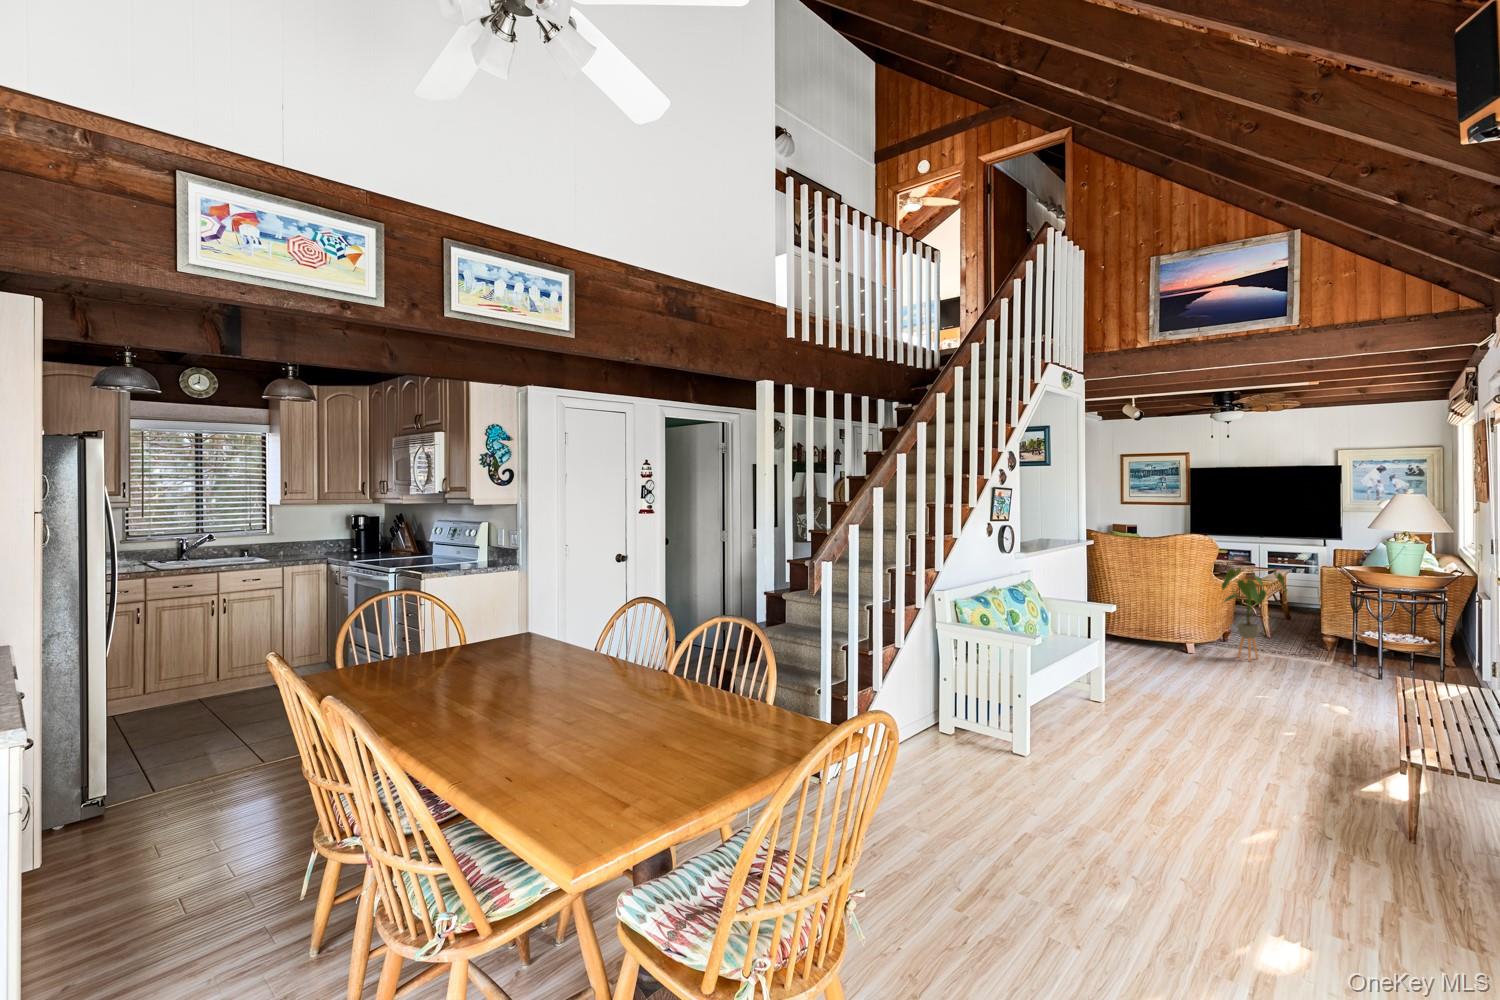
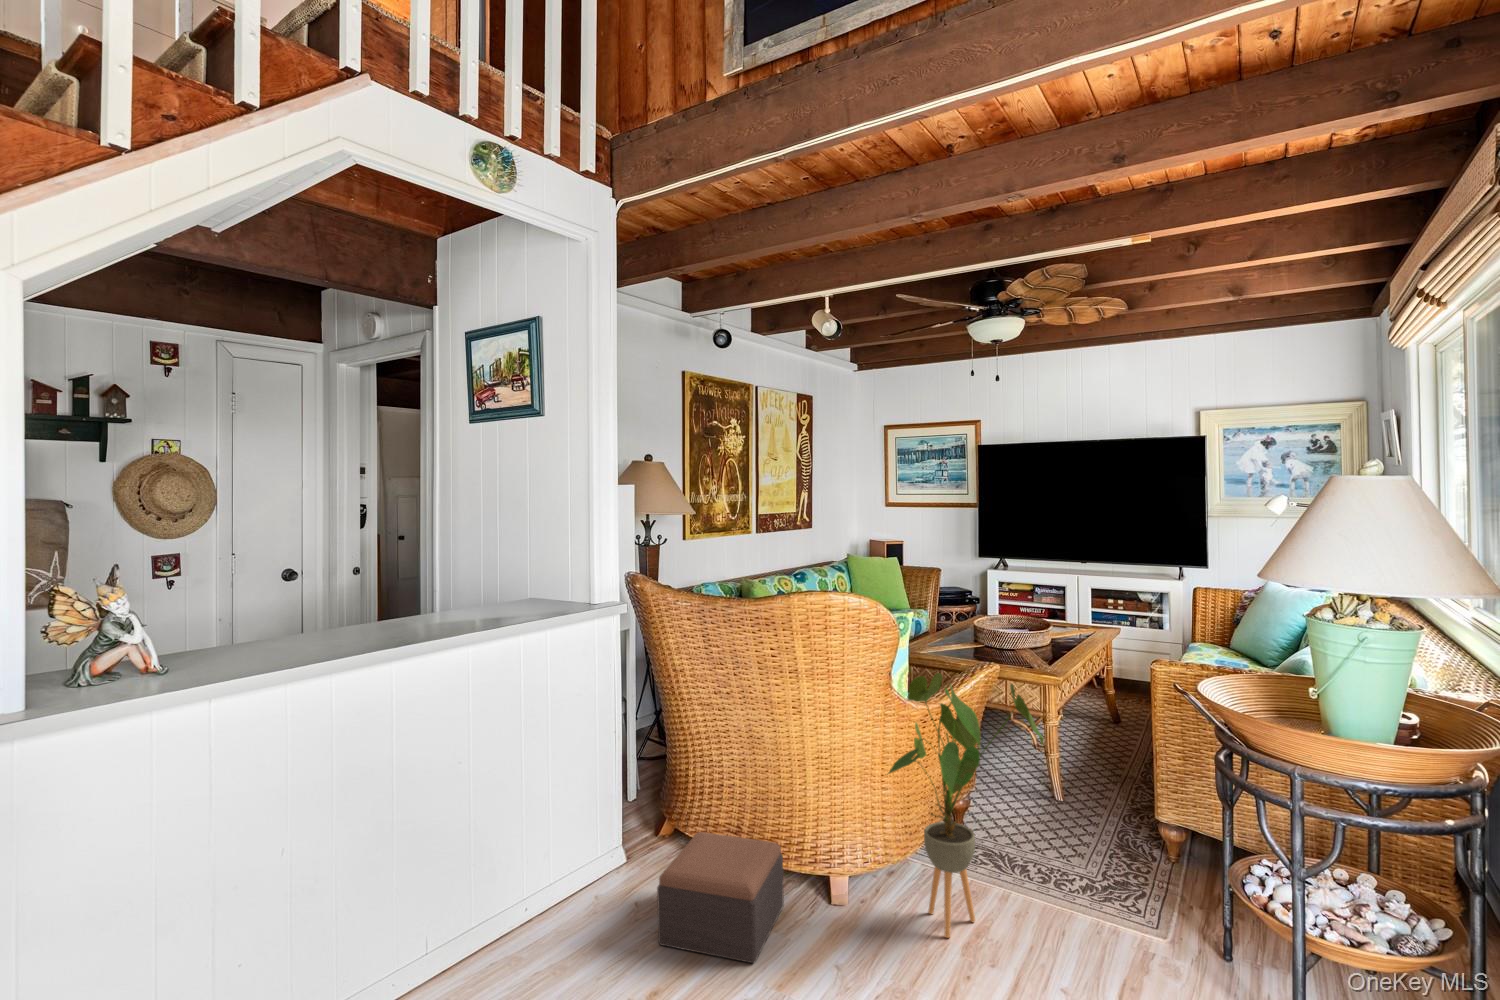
footstool: none [1136,627,1181,663] -> present [657,832,784,963]

